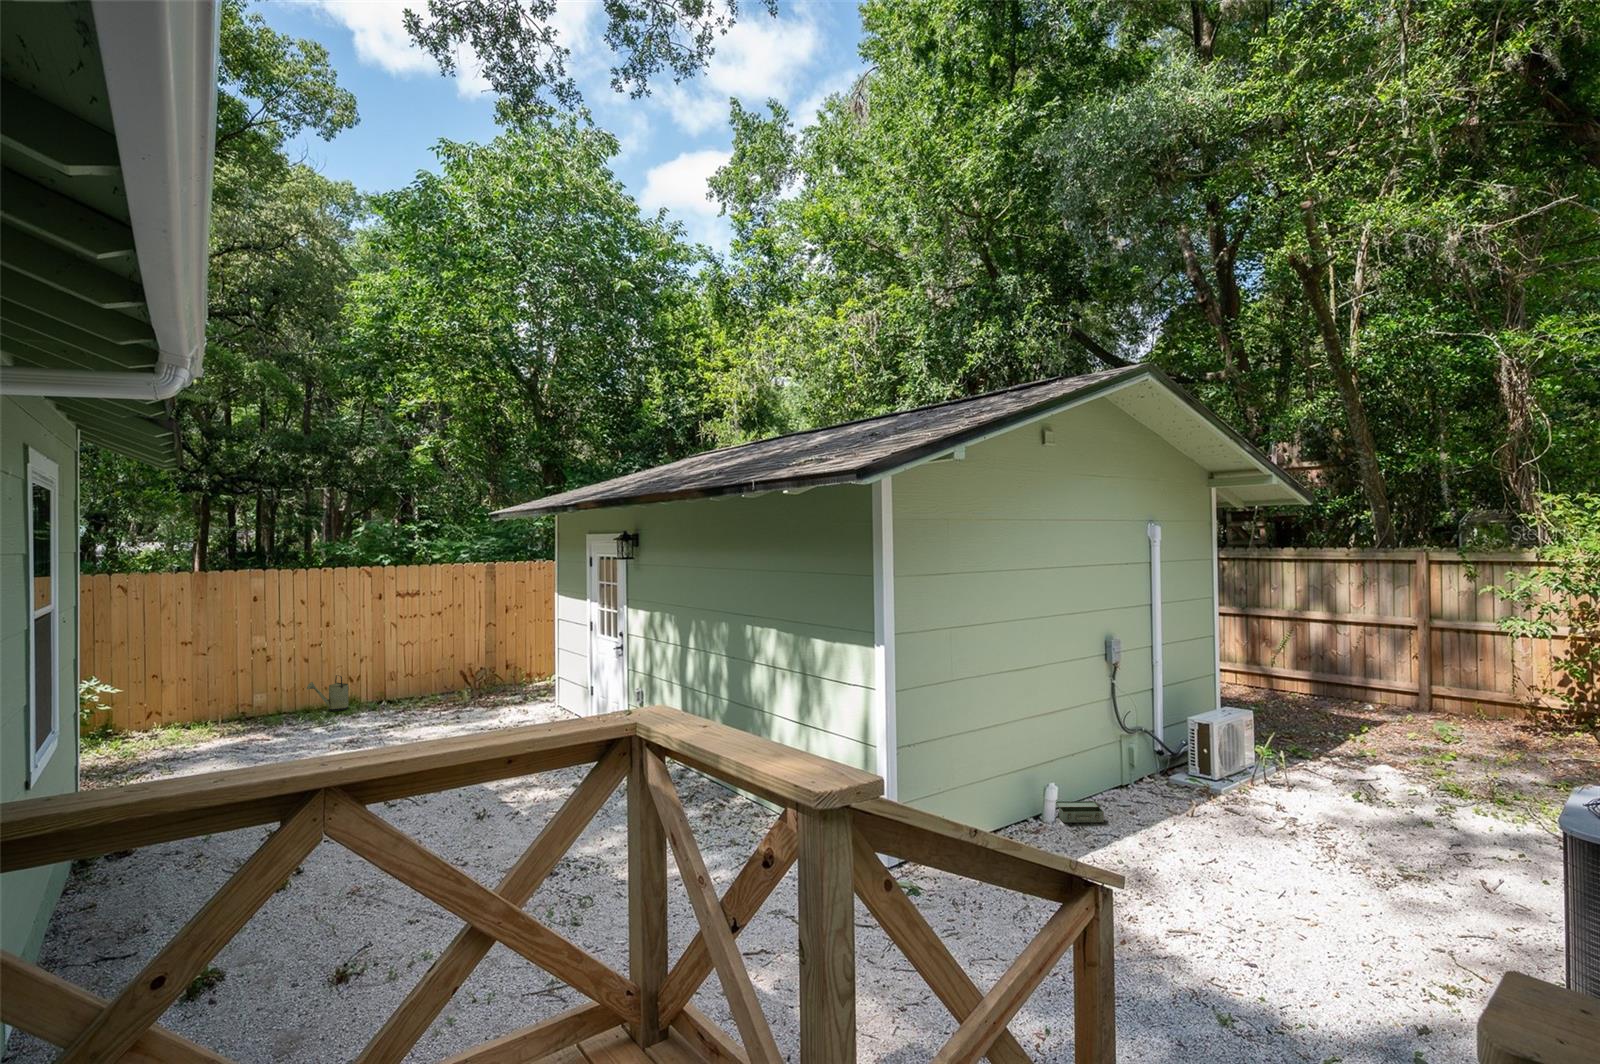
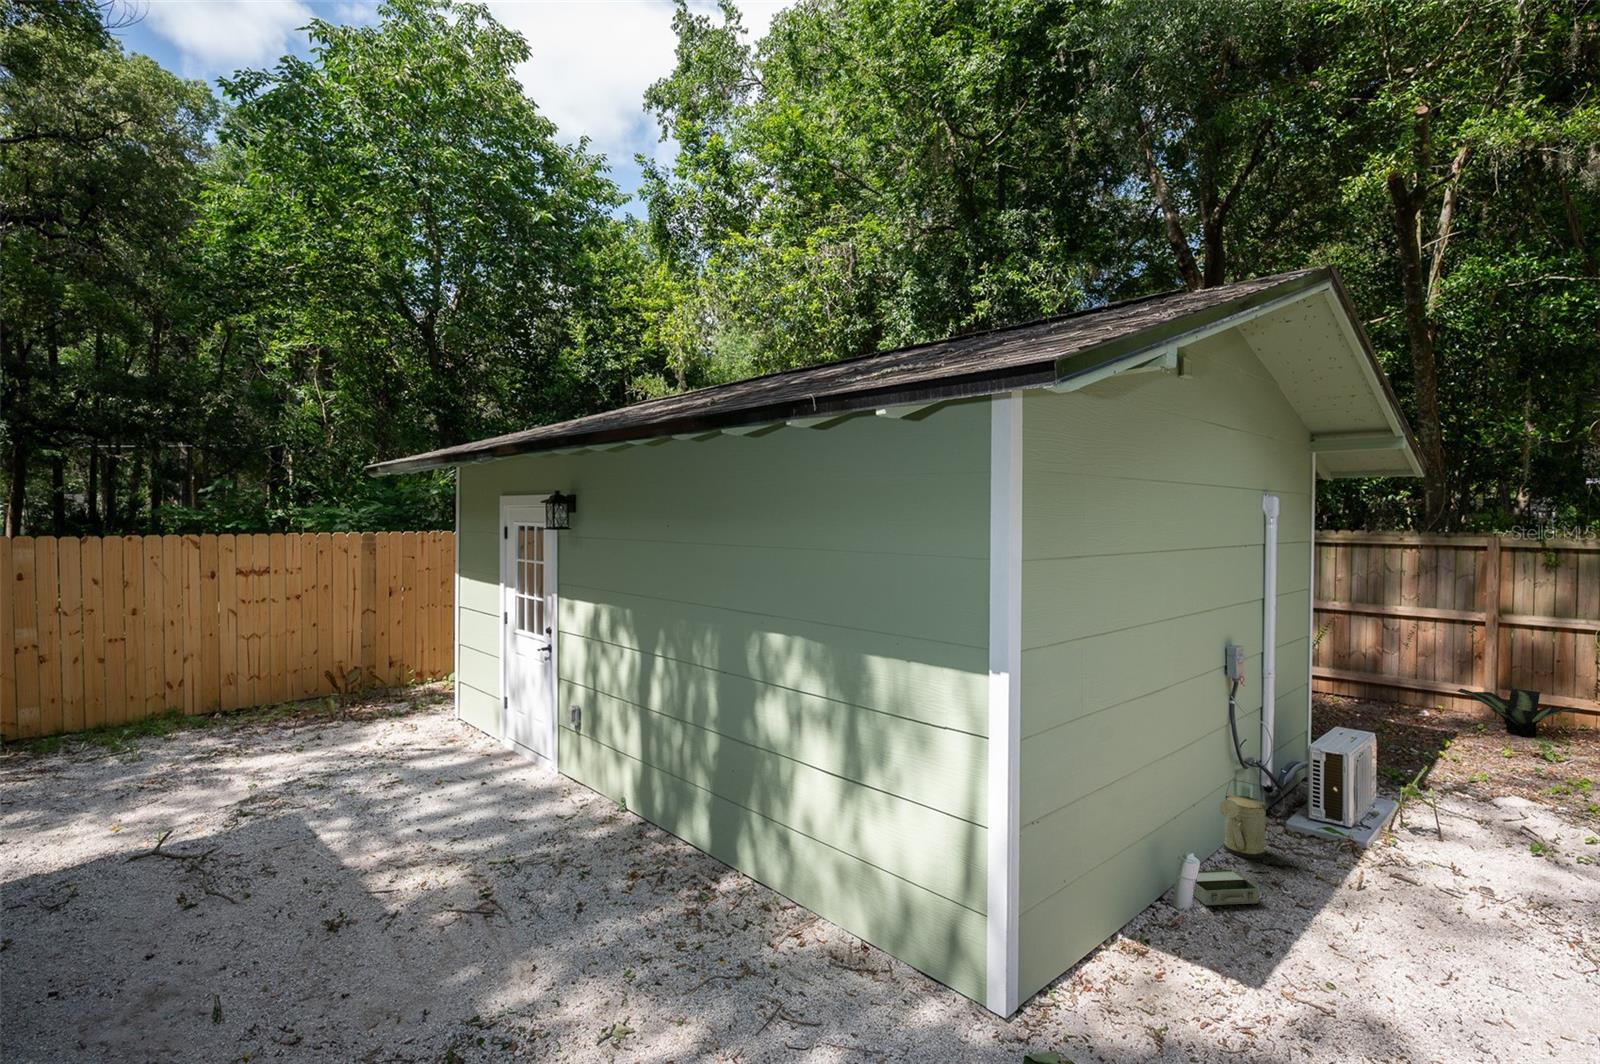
watering can: present [307,675,349,711] -> present [1220,780,1266,859]
potted plant: none [1384,683,1486,724] -> present [1457,688,1579,737]

